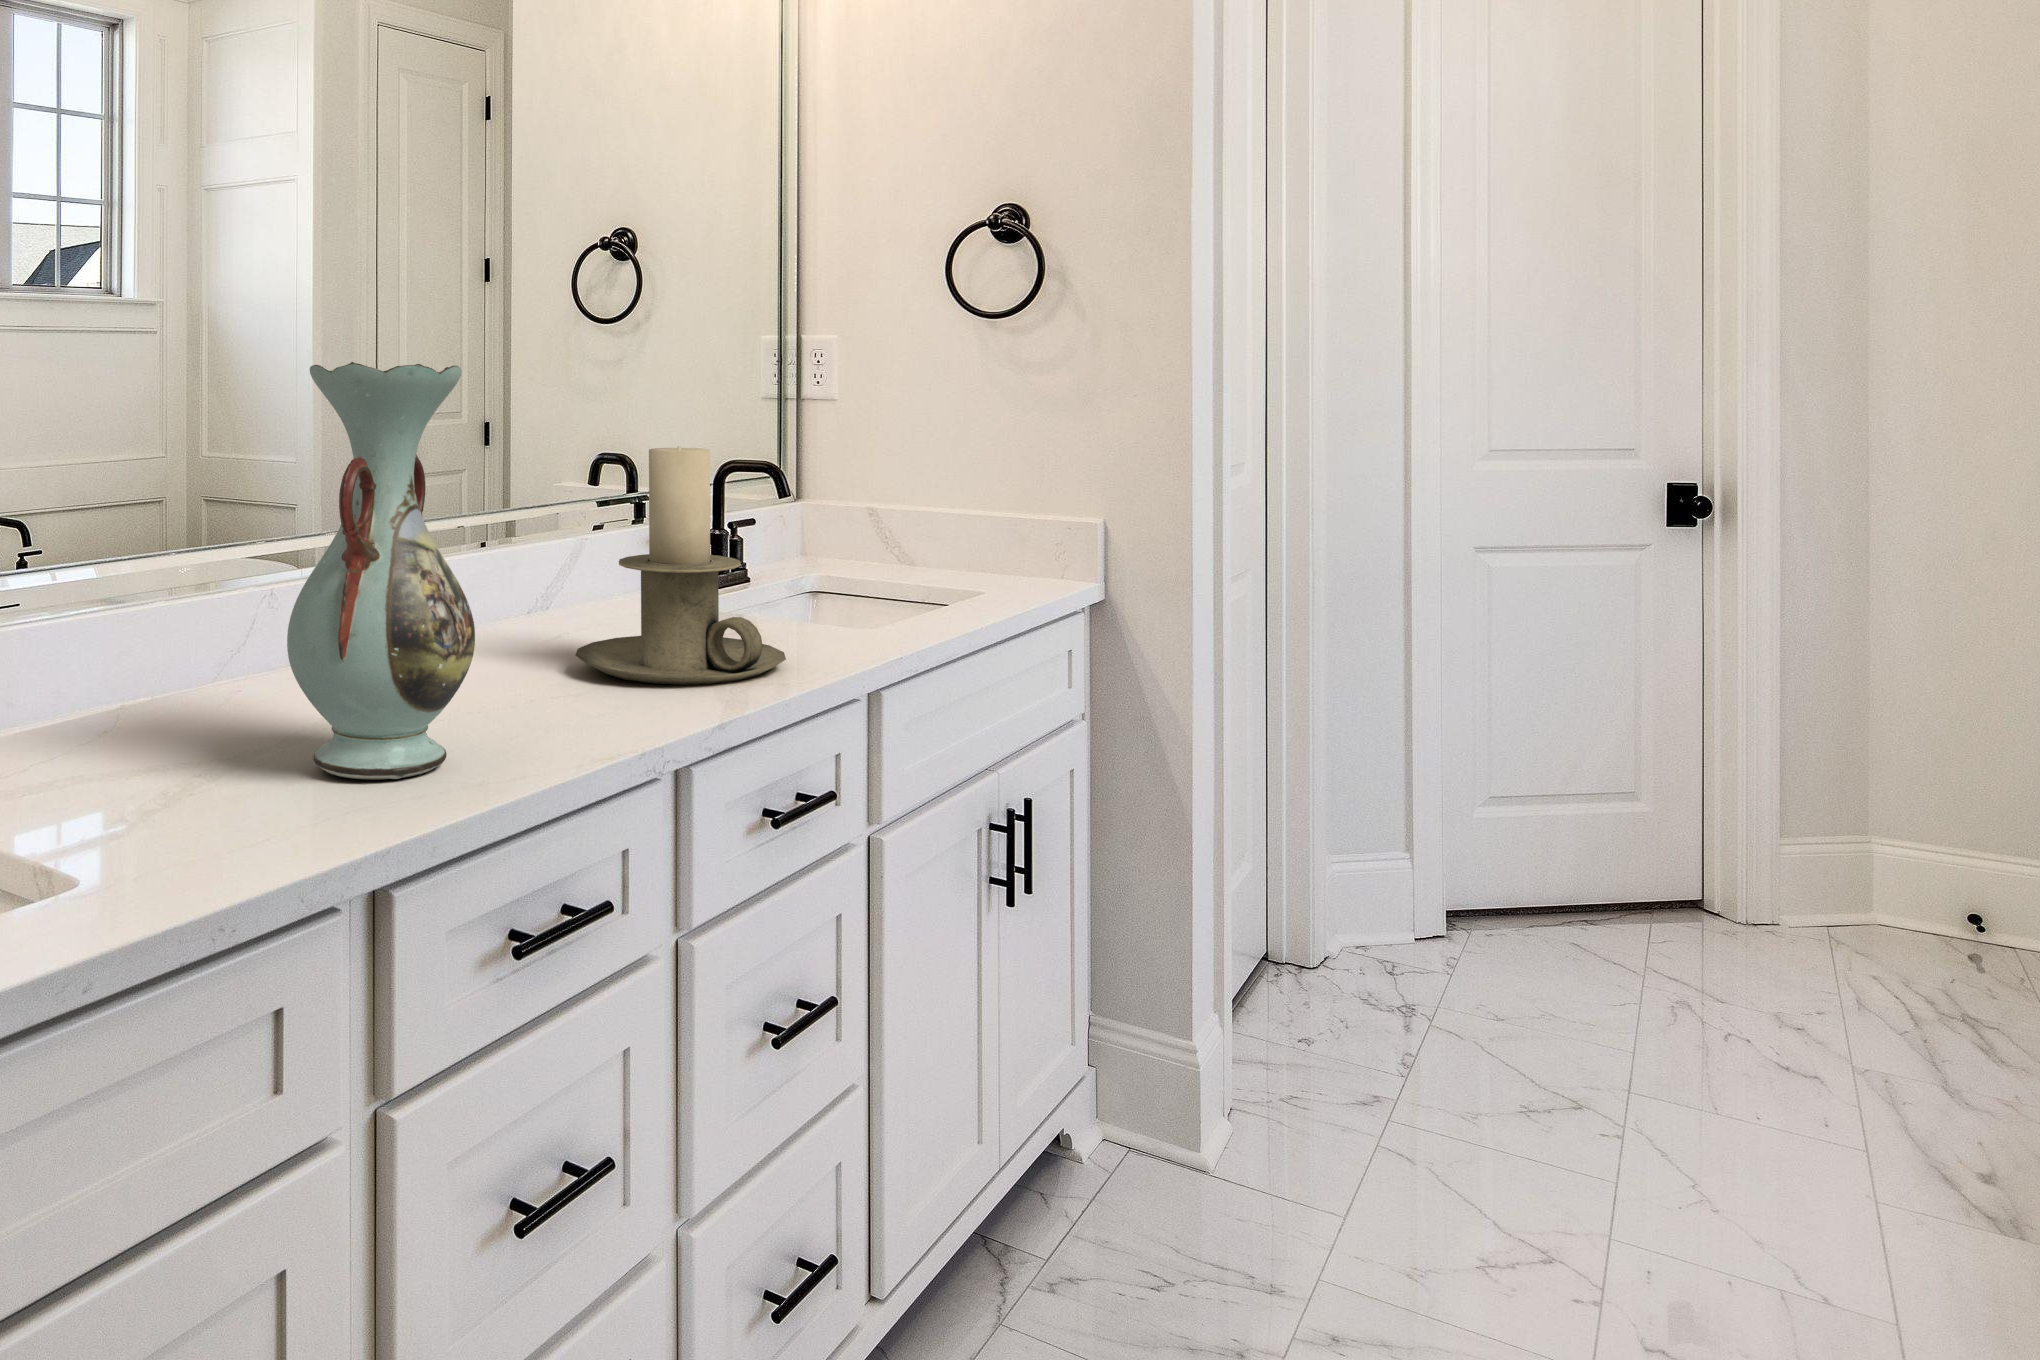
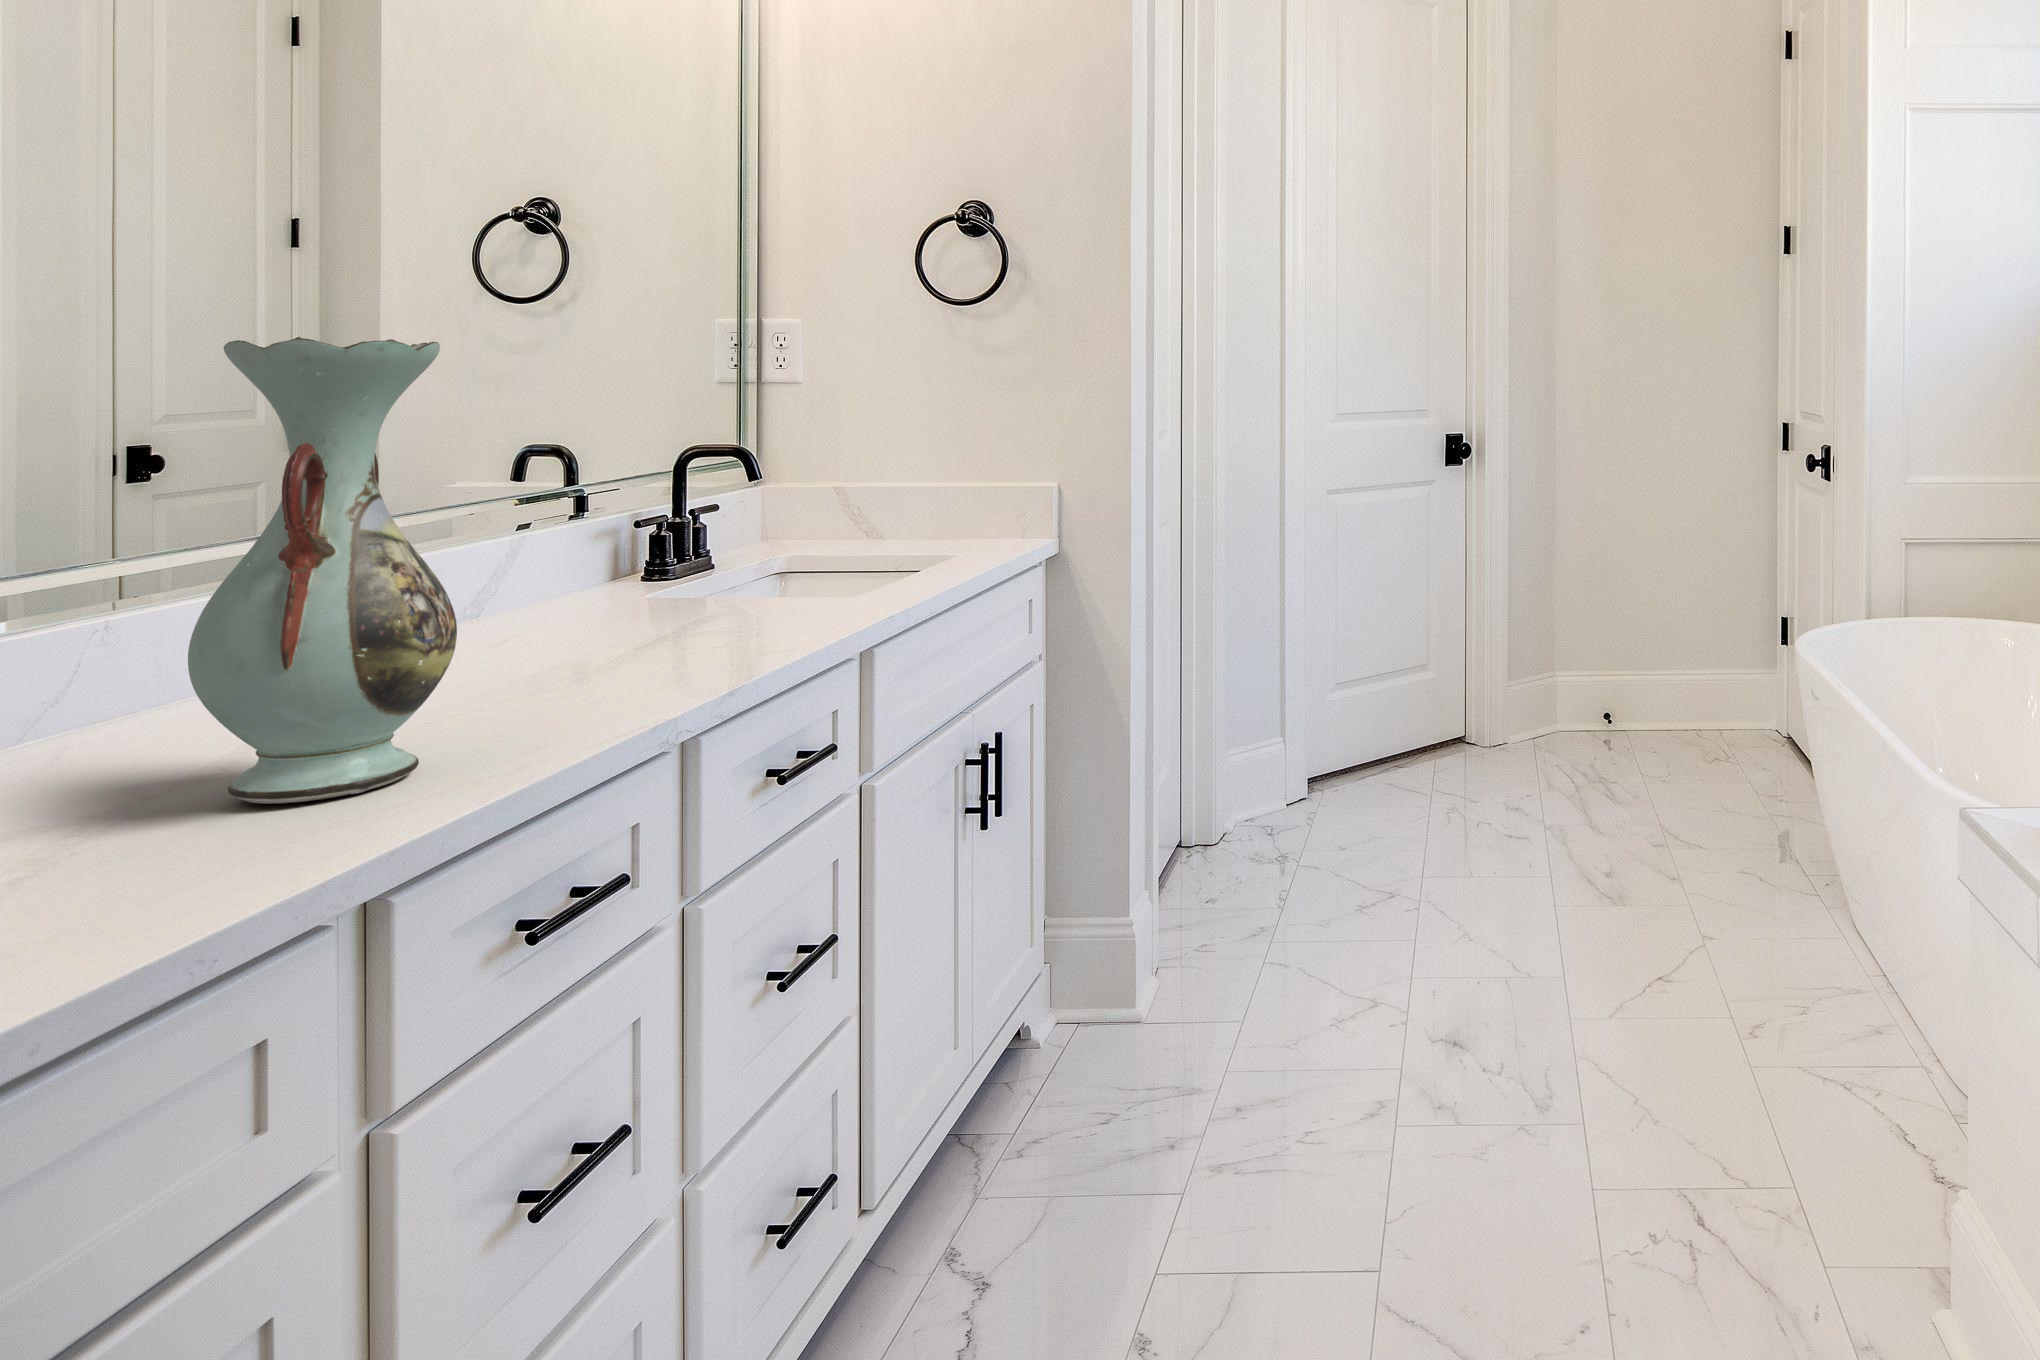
candle holder: present [575,446,786,685] -> none [539,428,783,667]

